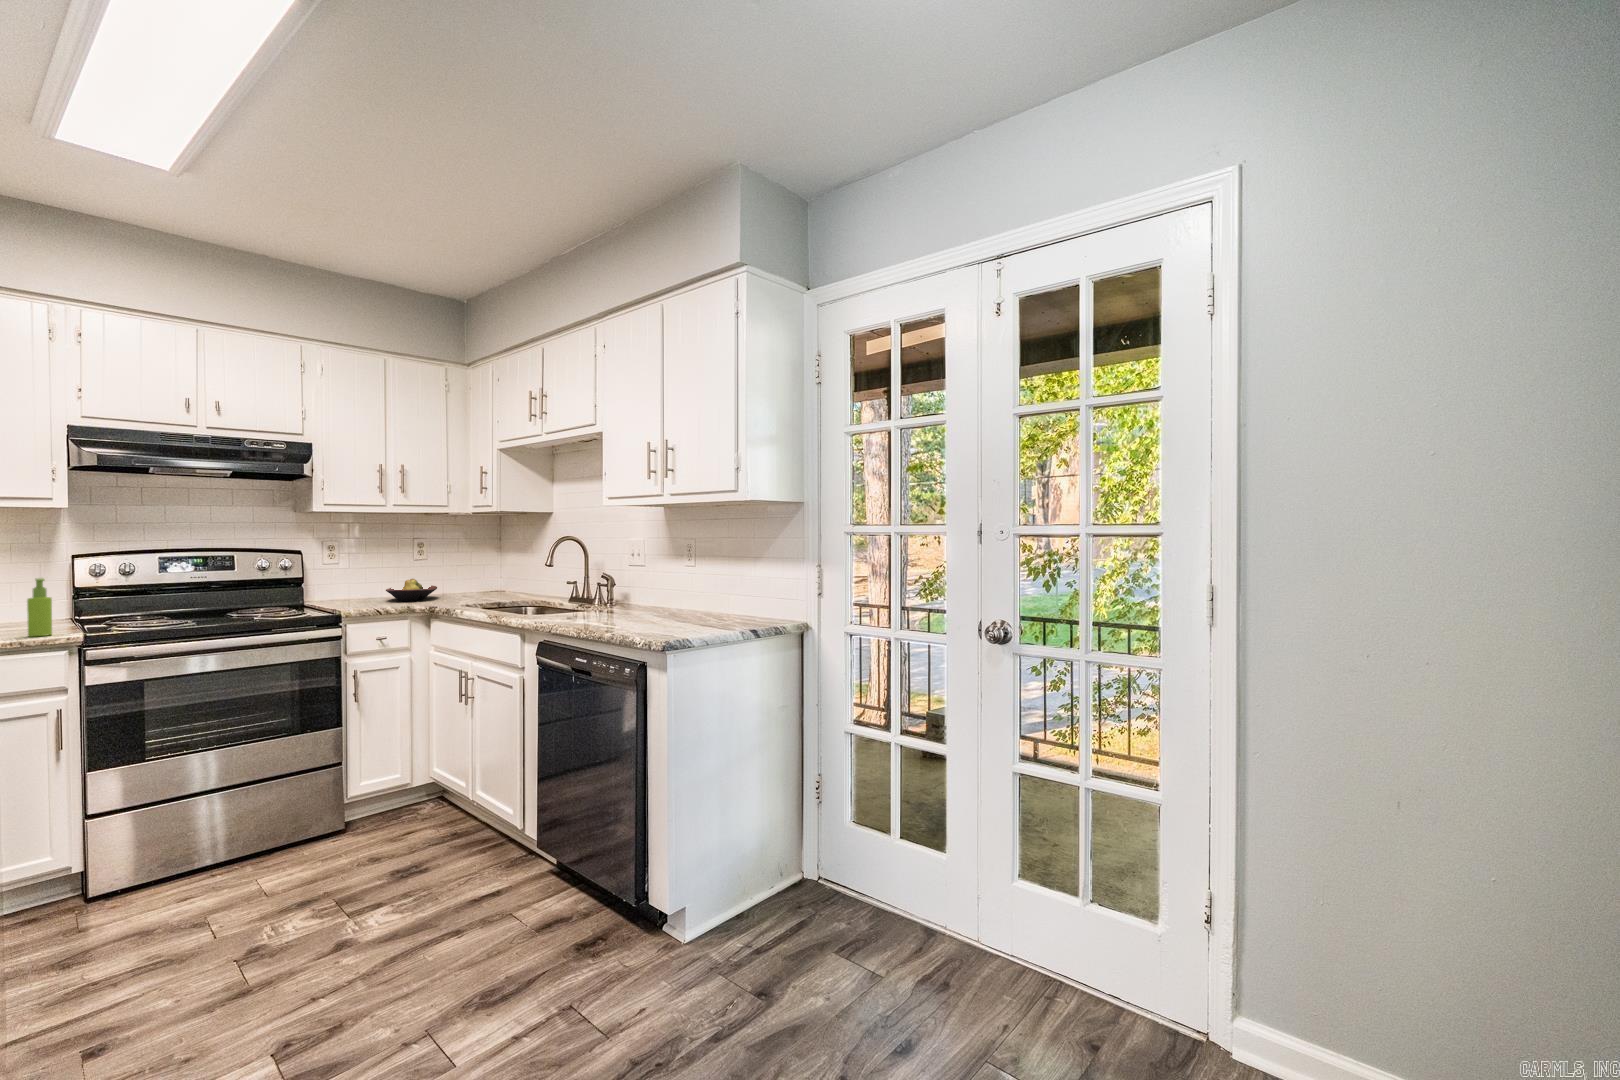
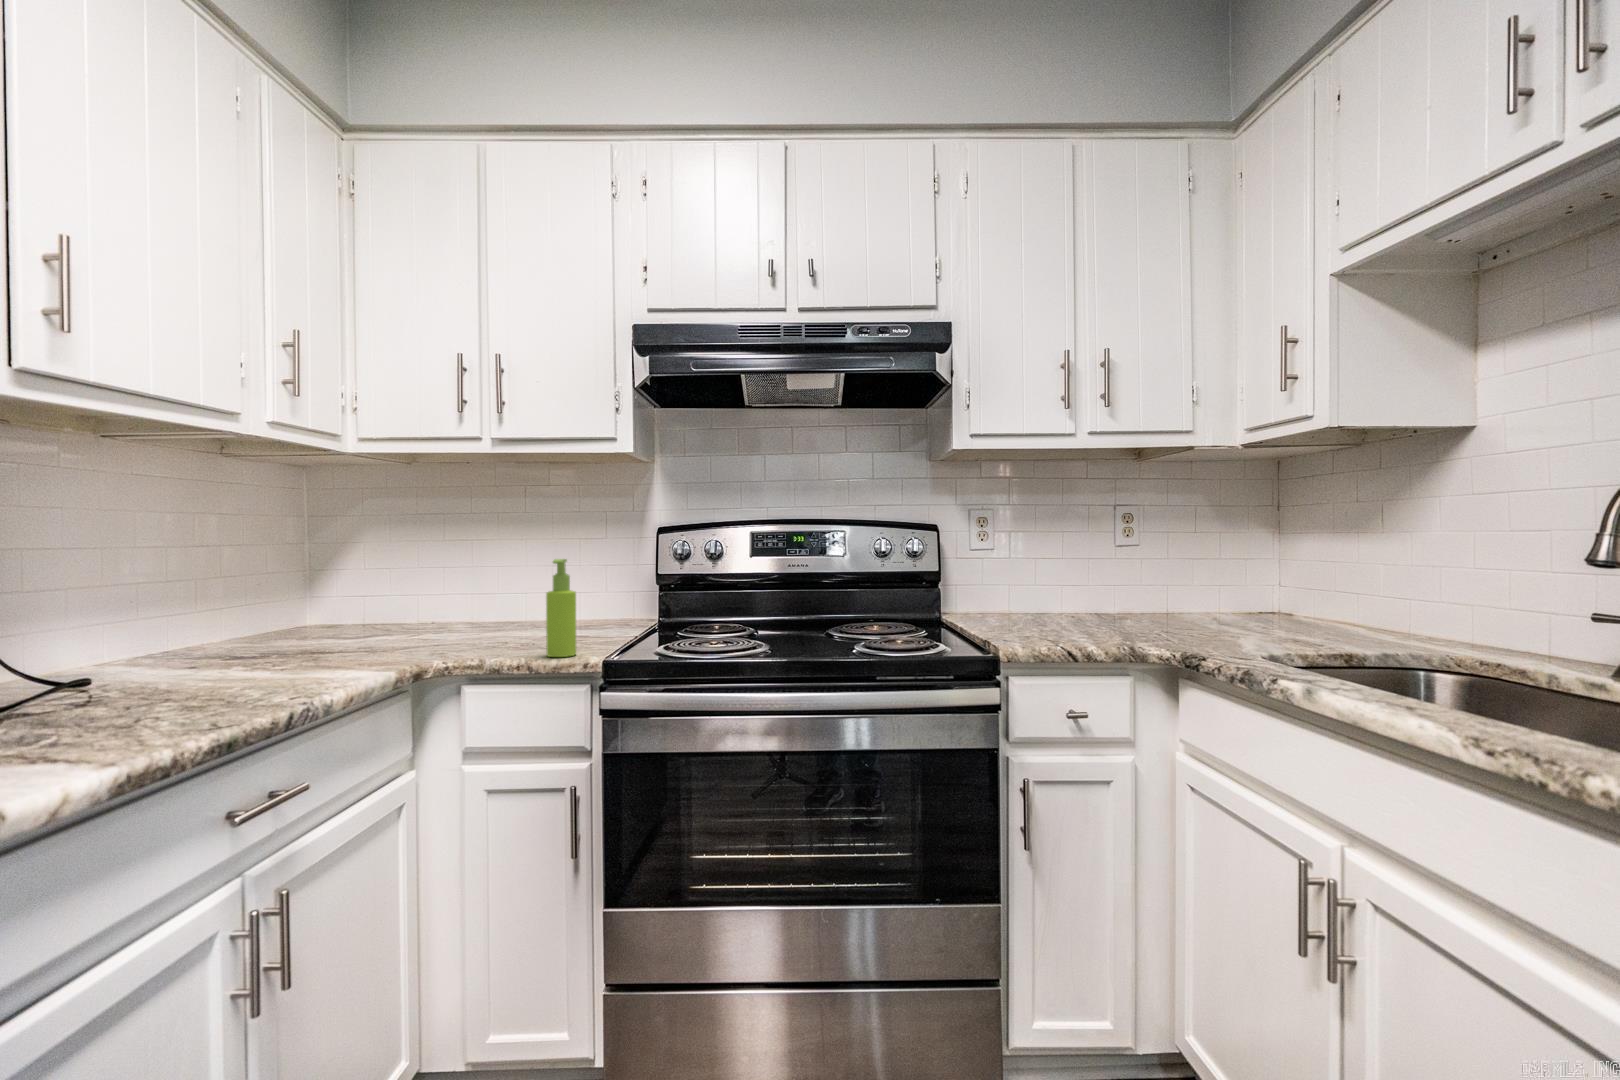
fruit bowl: present [386,579,437,601] -> none [1071,582,1164,628]

